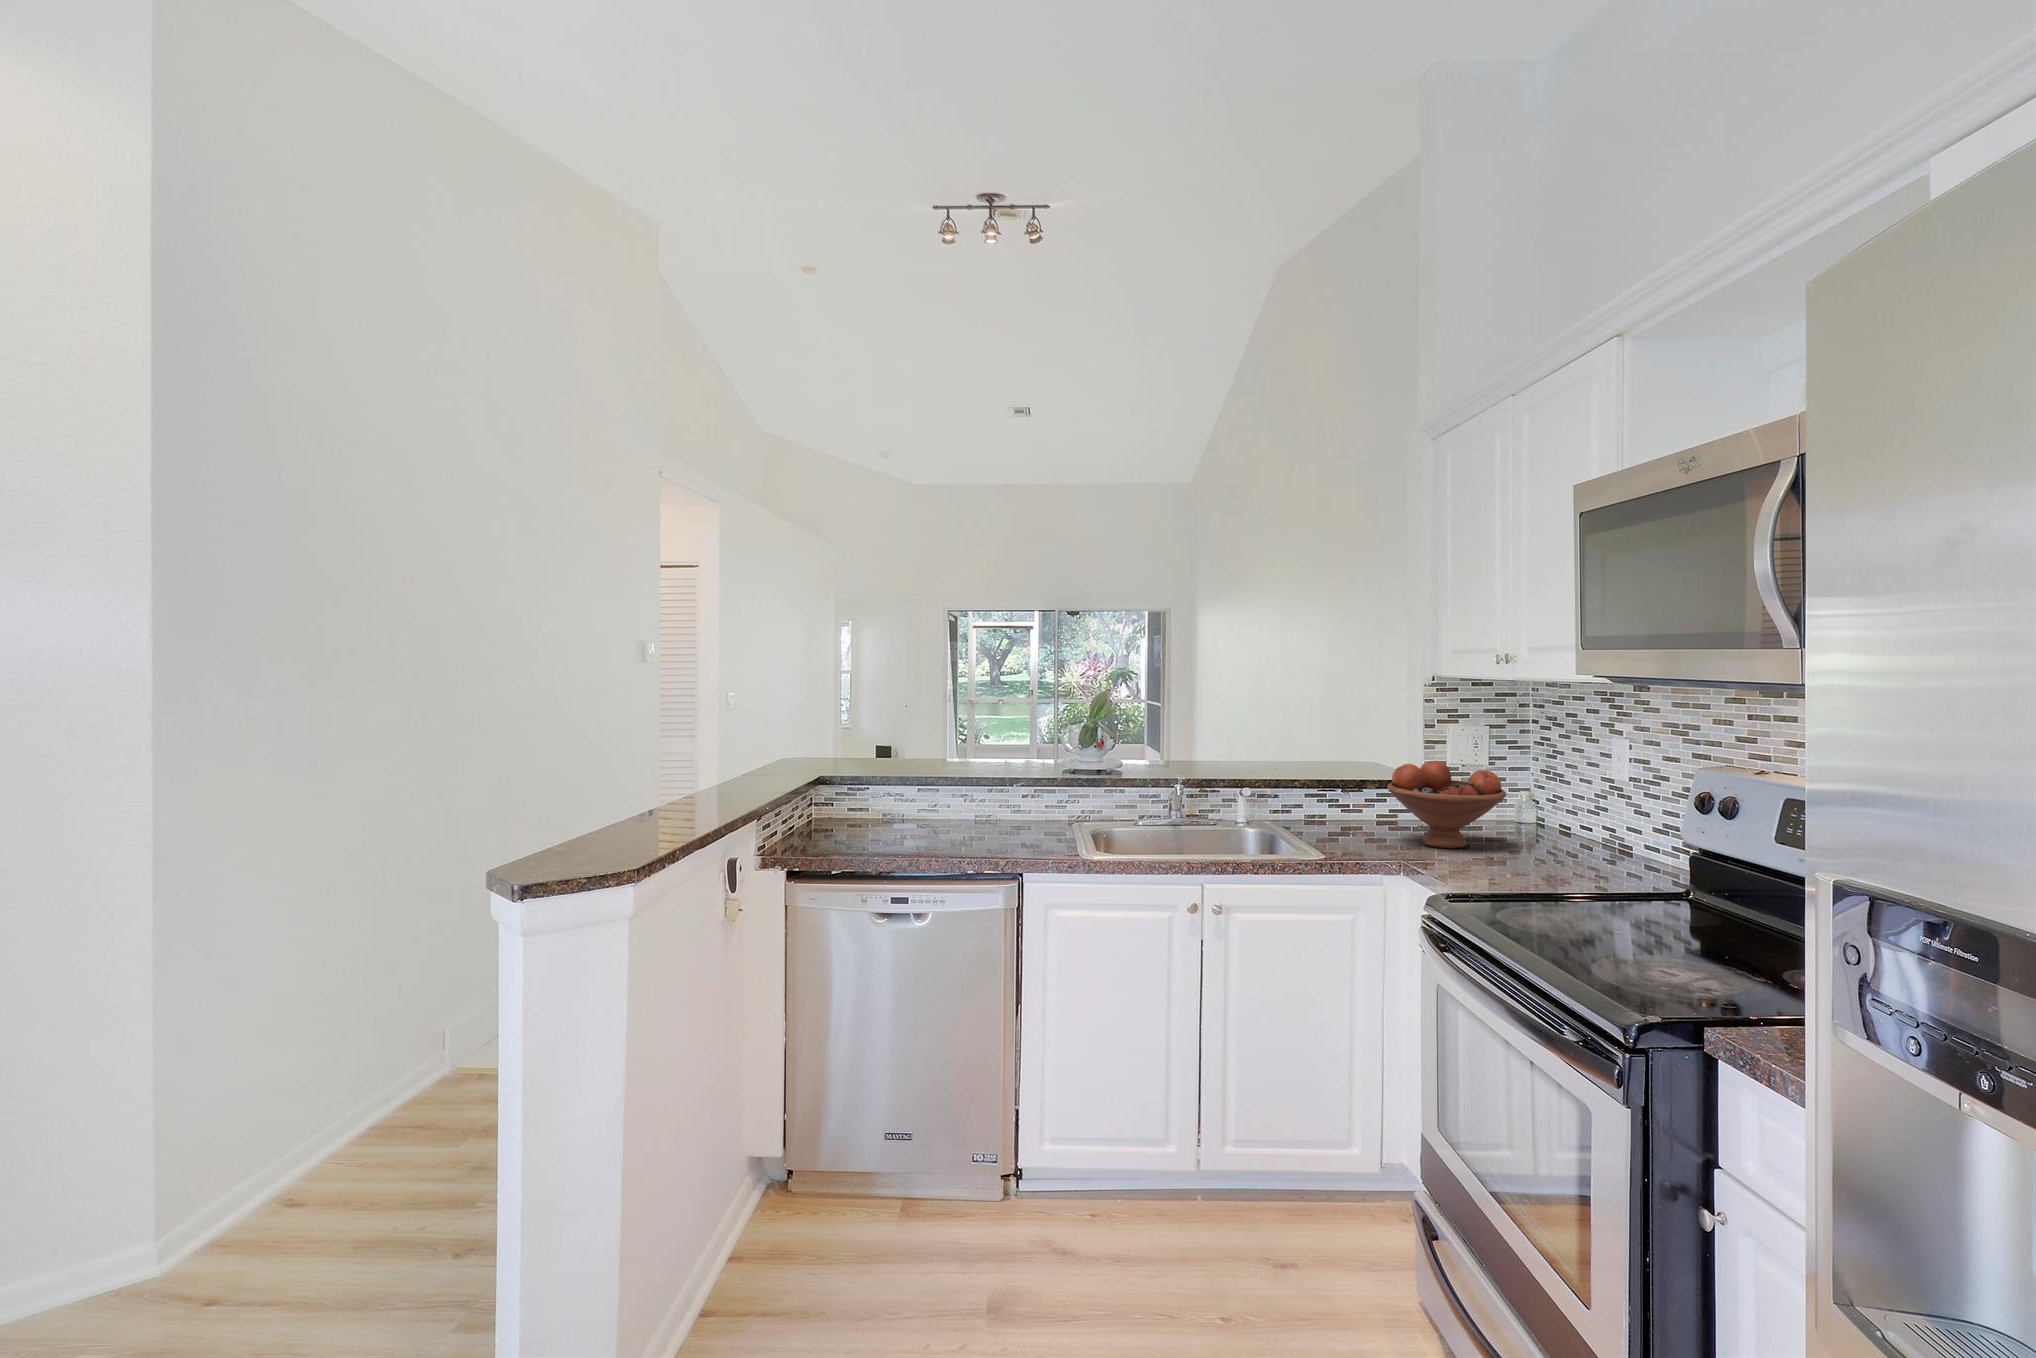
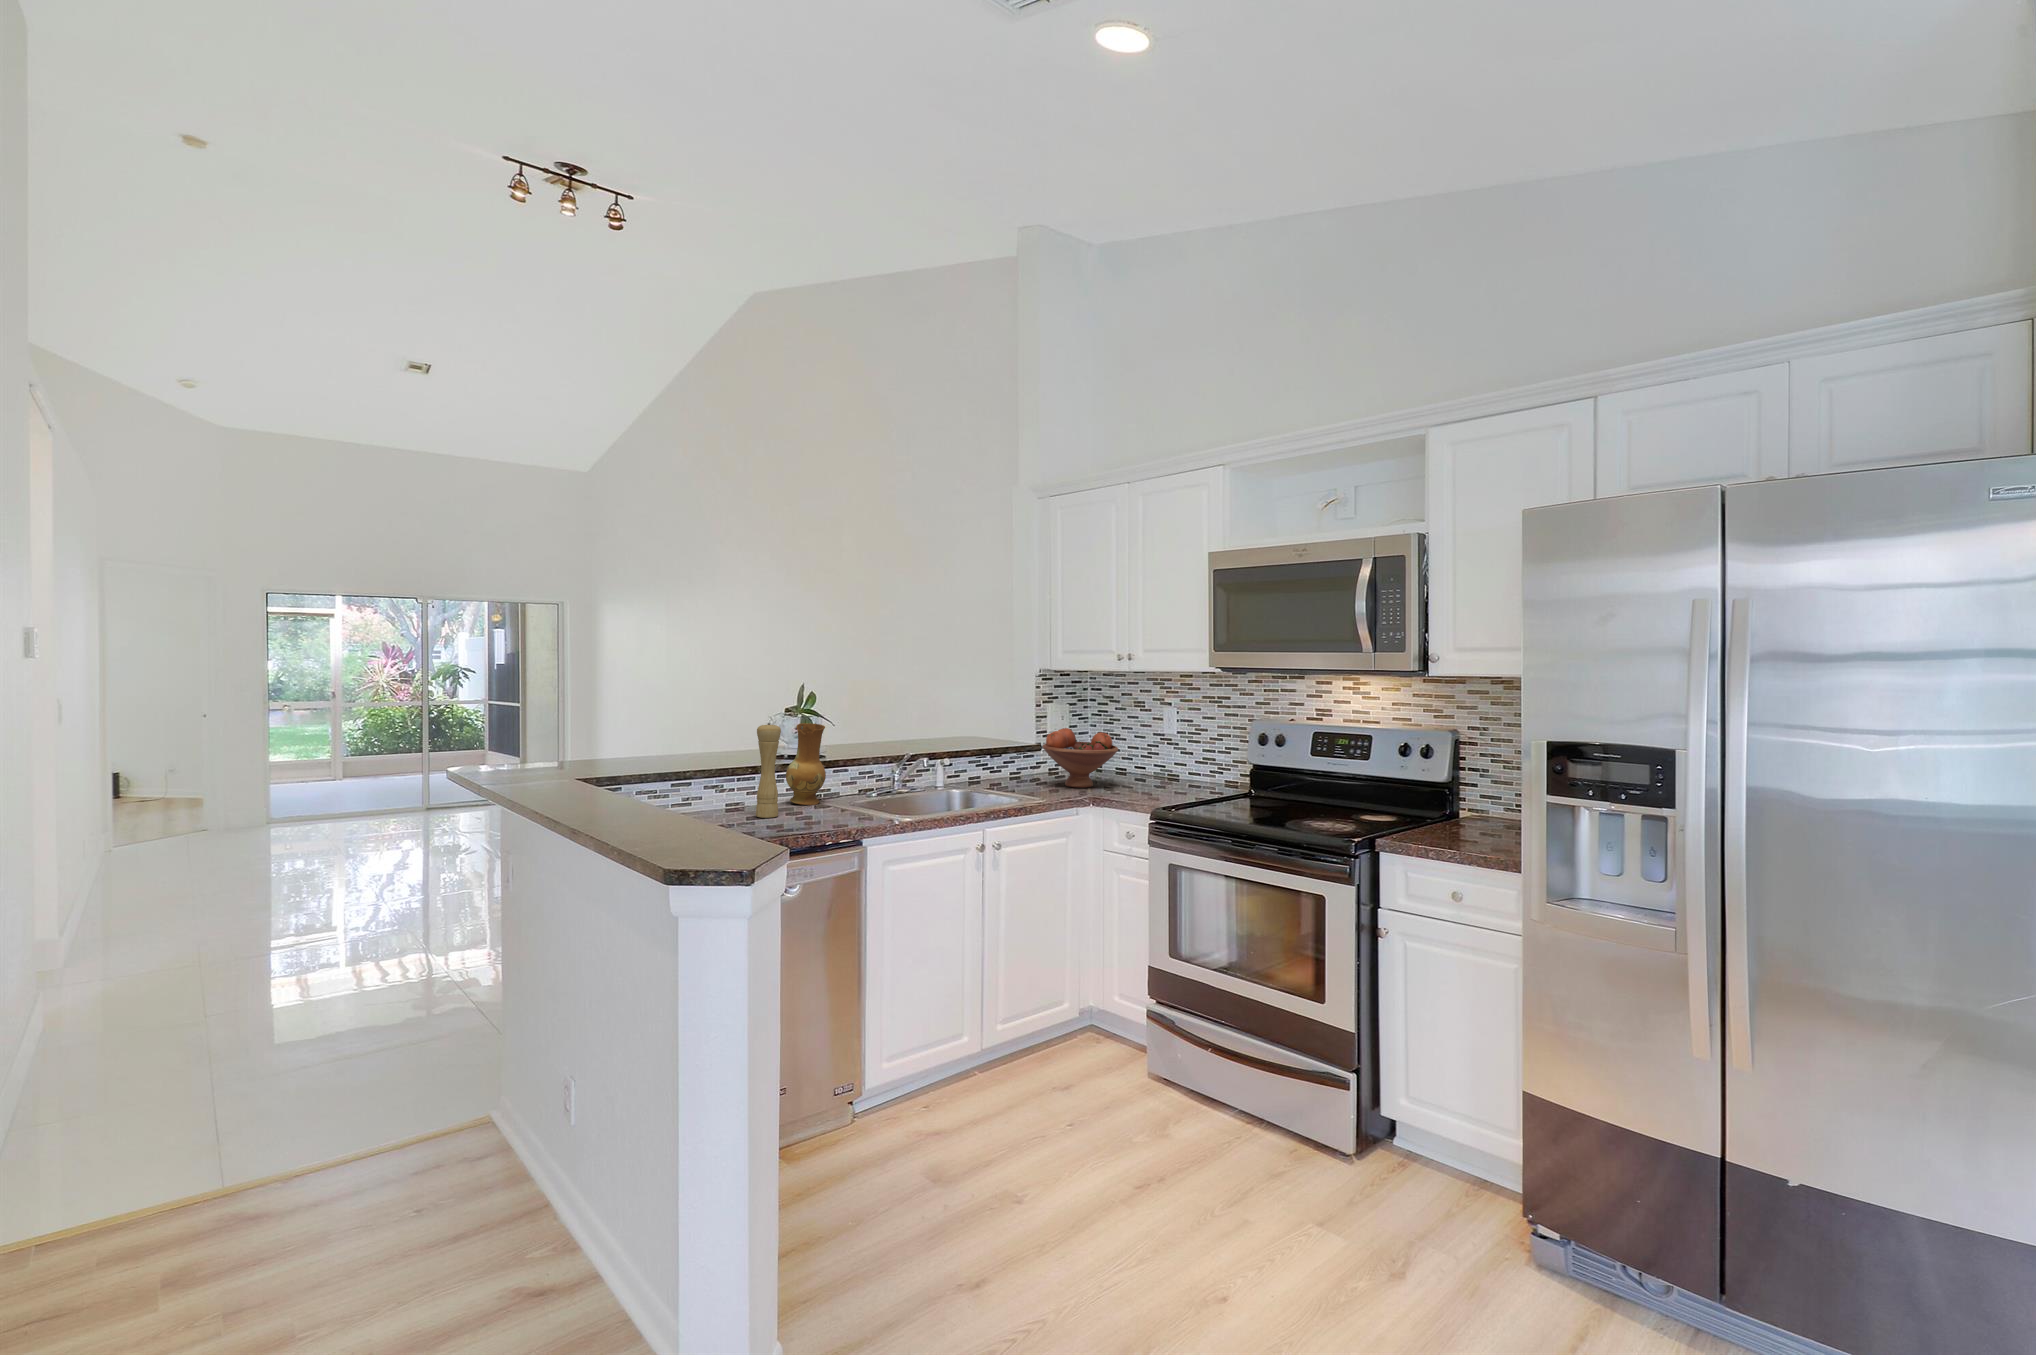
pepper mill: none [968,734,995,839] -> present [756,723,781,818]
ceramic jug: none [1039,736,1085,830] -> present [786,723,826,805]

